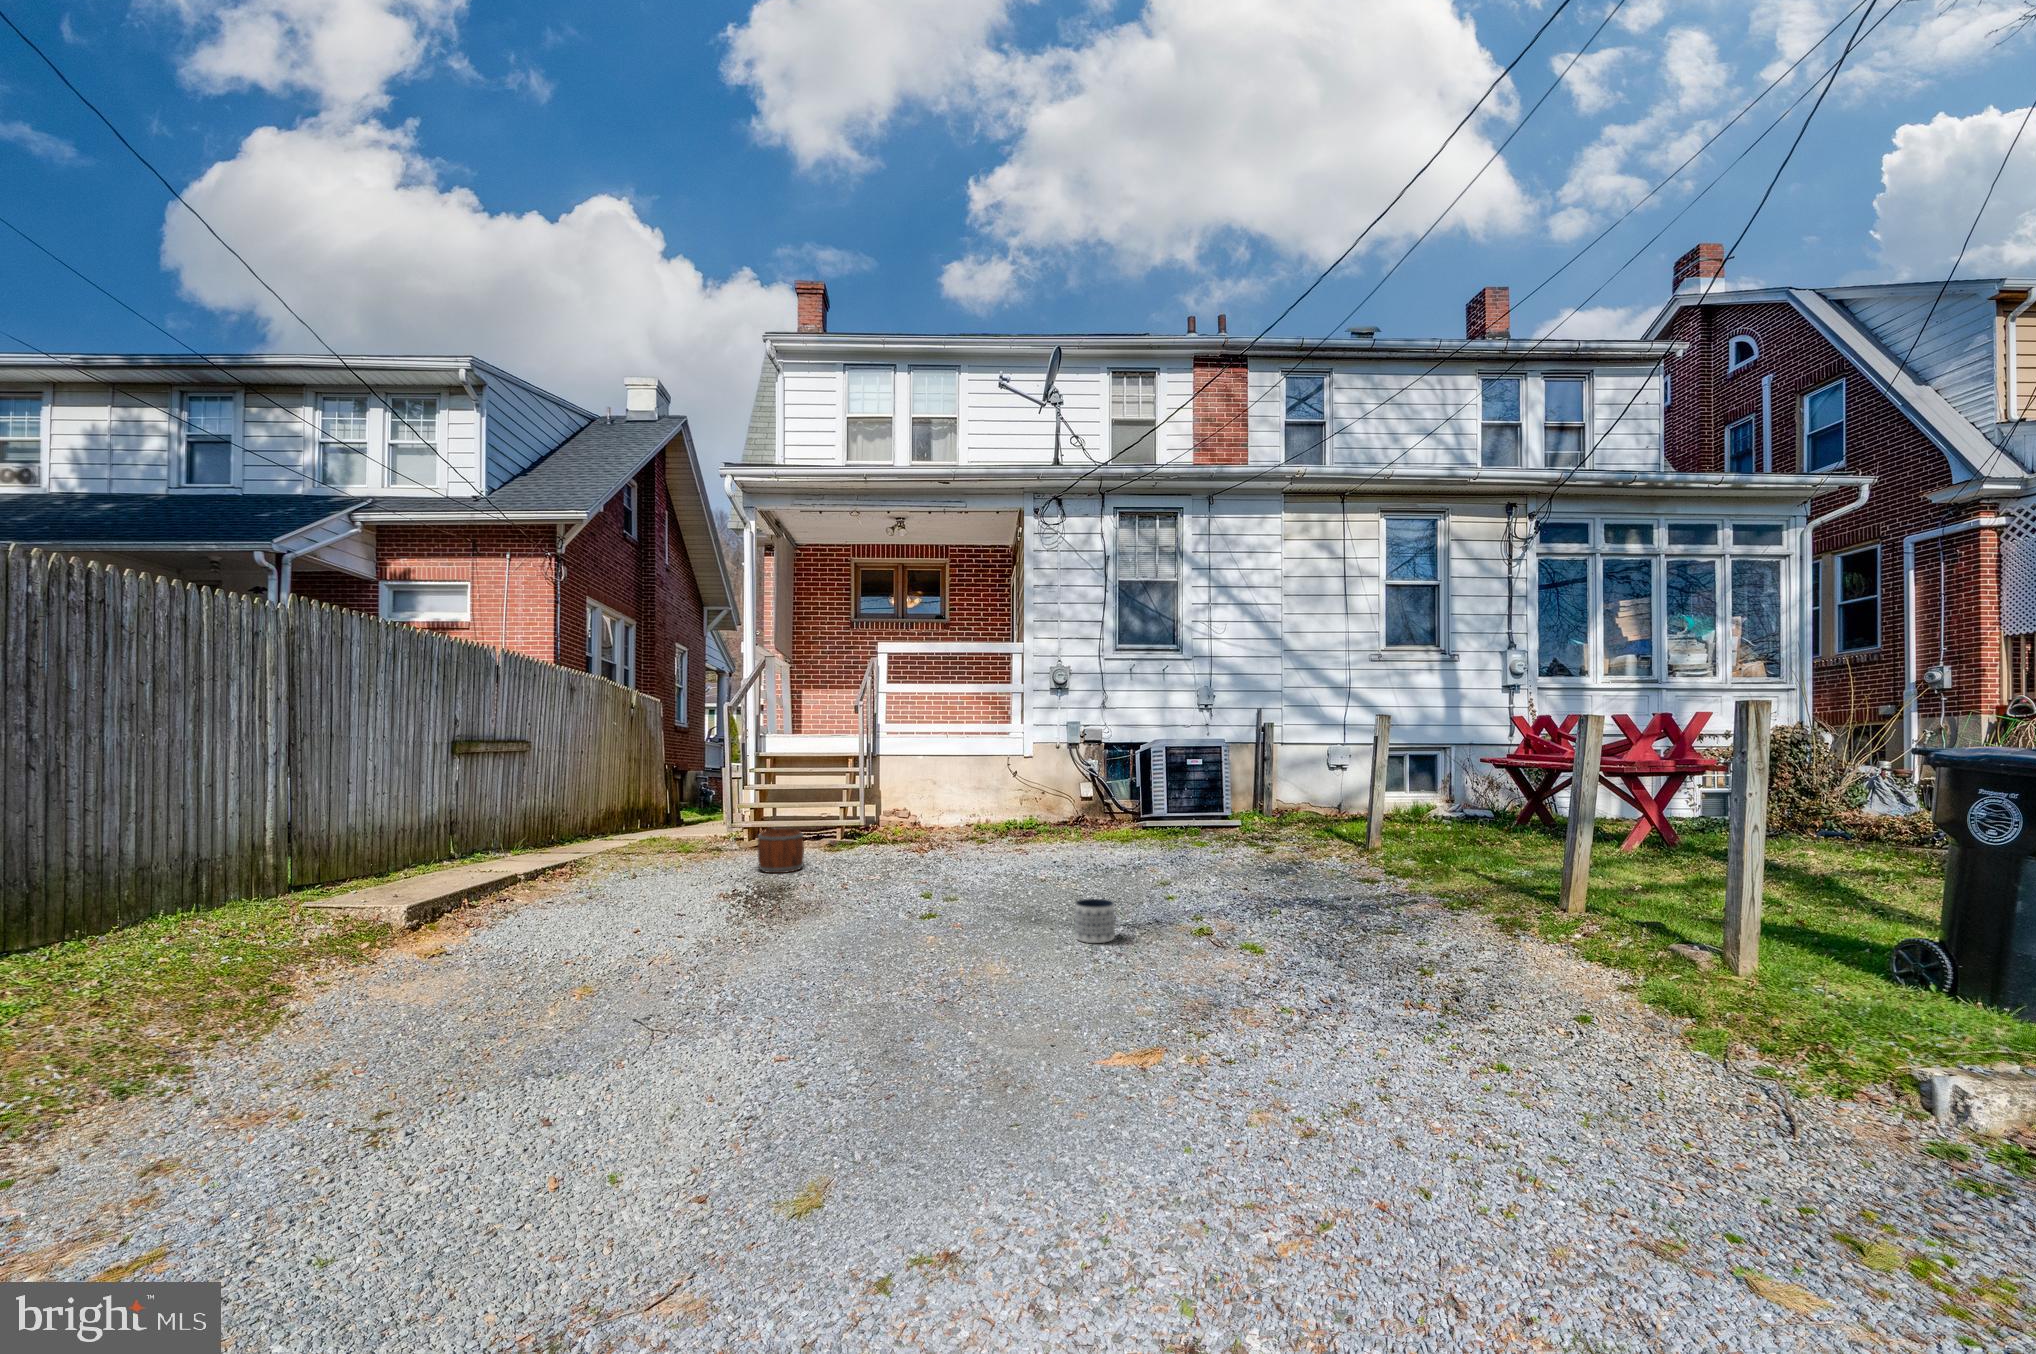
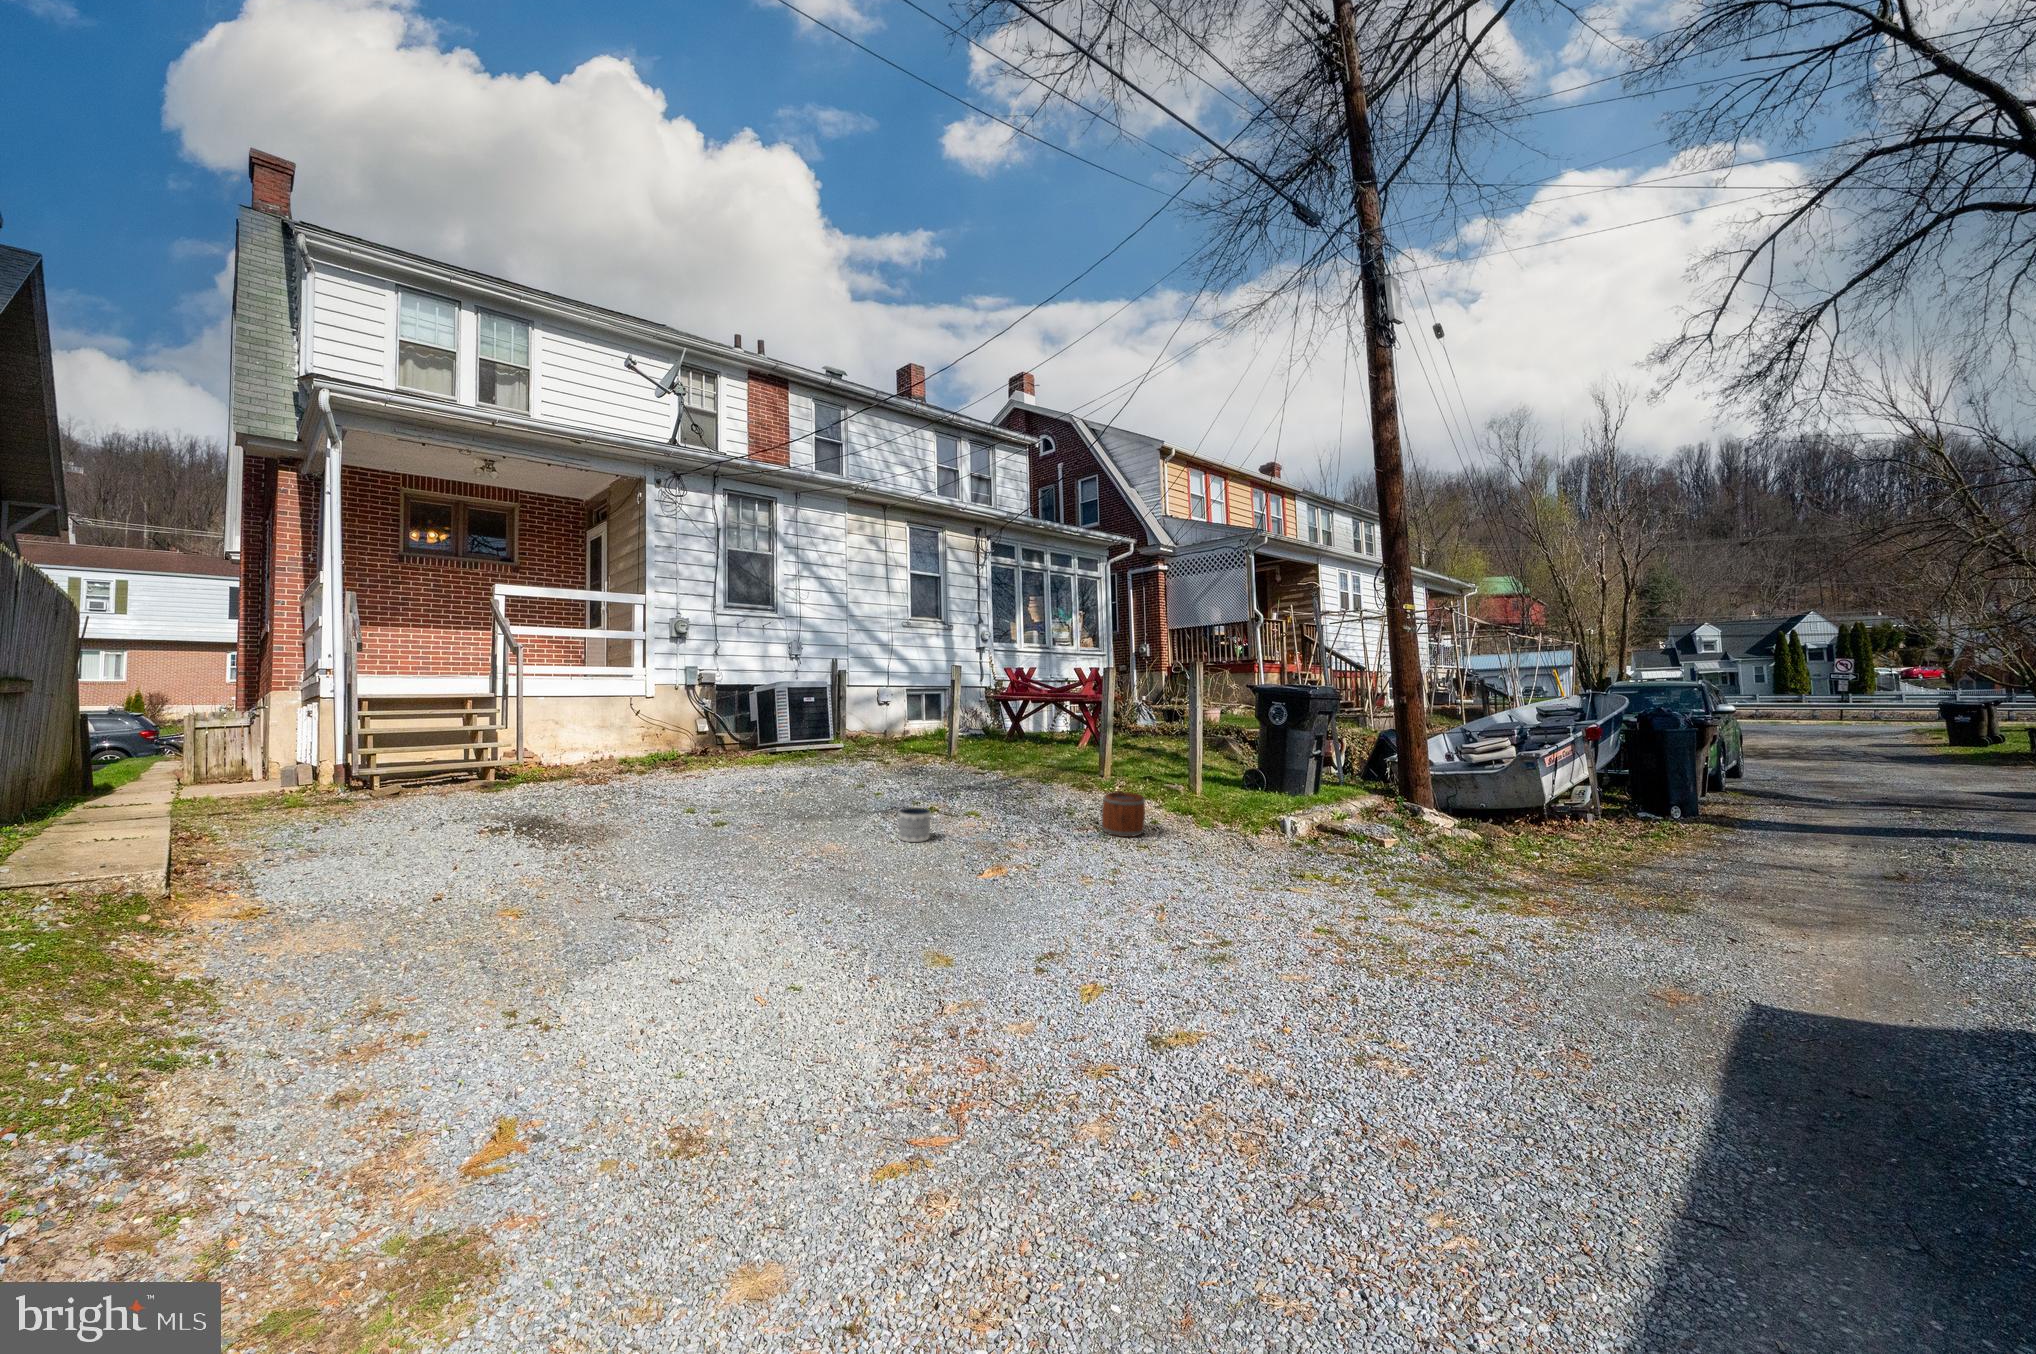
bucket: present [758,828,804,873] -> present [1102,792,1145,837]

